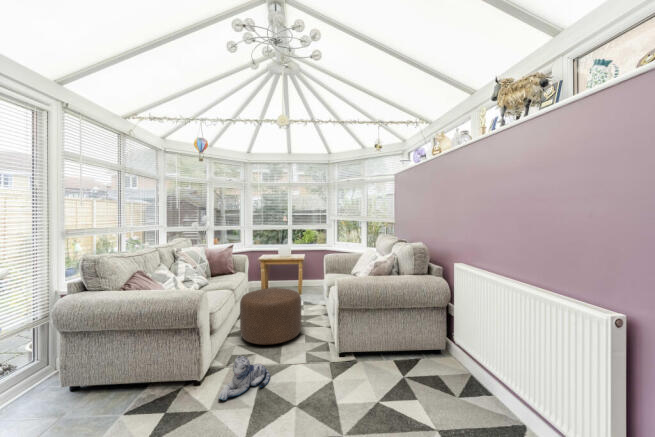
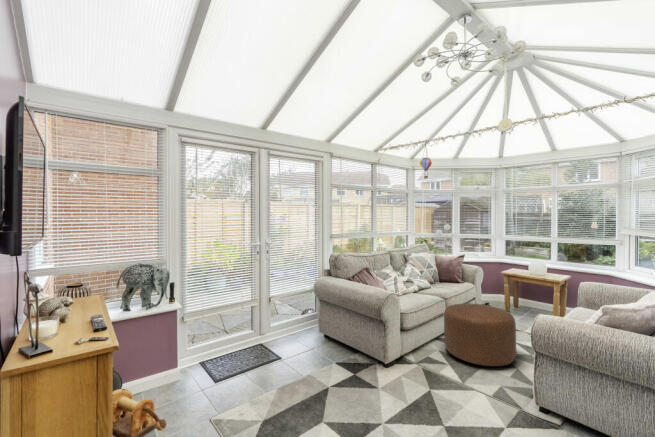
plush toy: present [219,356,270,400] -> none [389,356,445,394]

